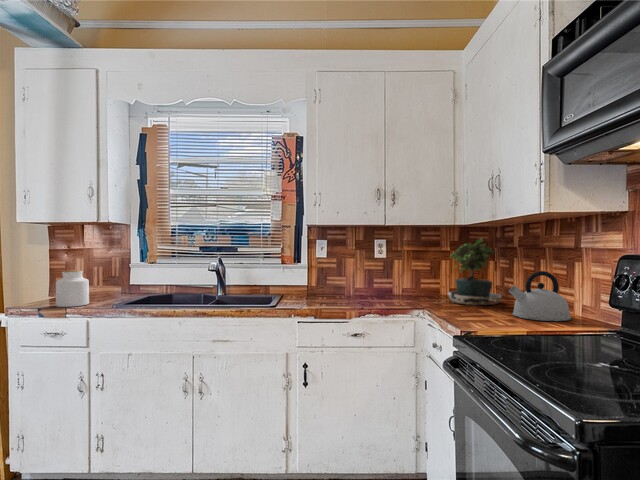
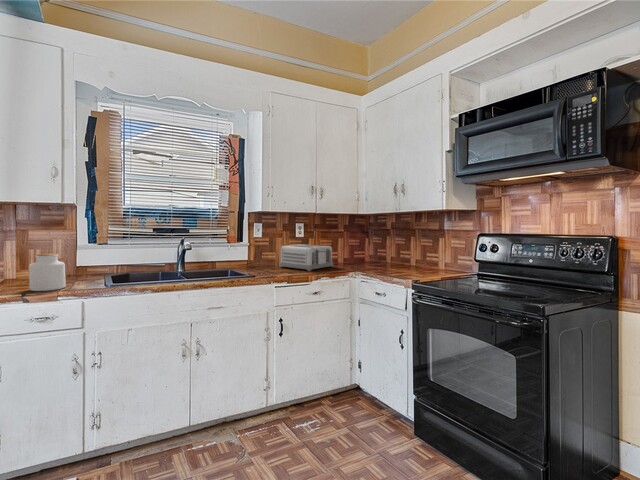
potted plant: present [448,239,502,305] -> none [346,224,384,267]
toaster: none [341,268,415,305] -> present [279,244,333,271]
kettle: present [509,271,572,321] -> none [400,244,431,272]

